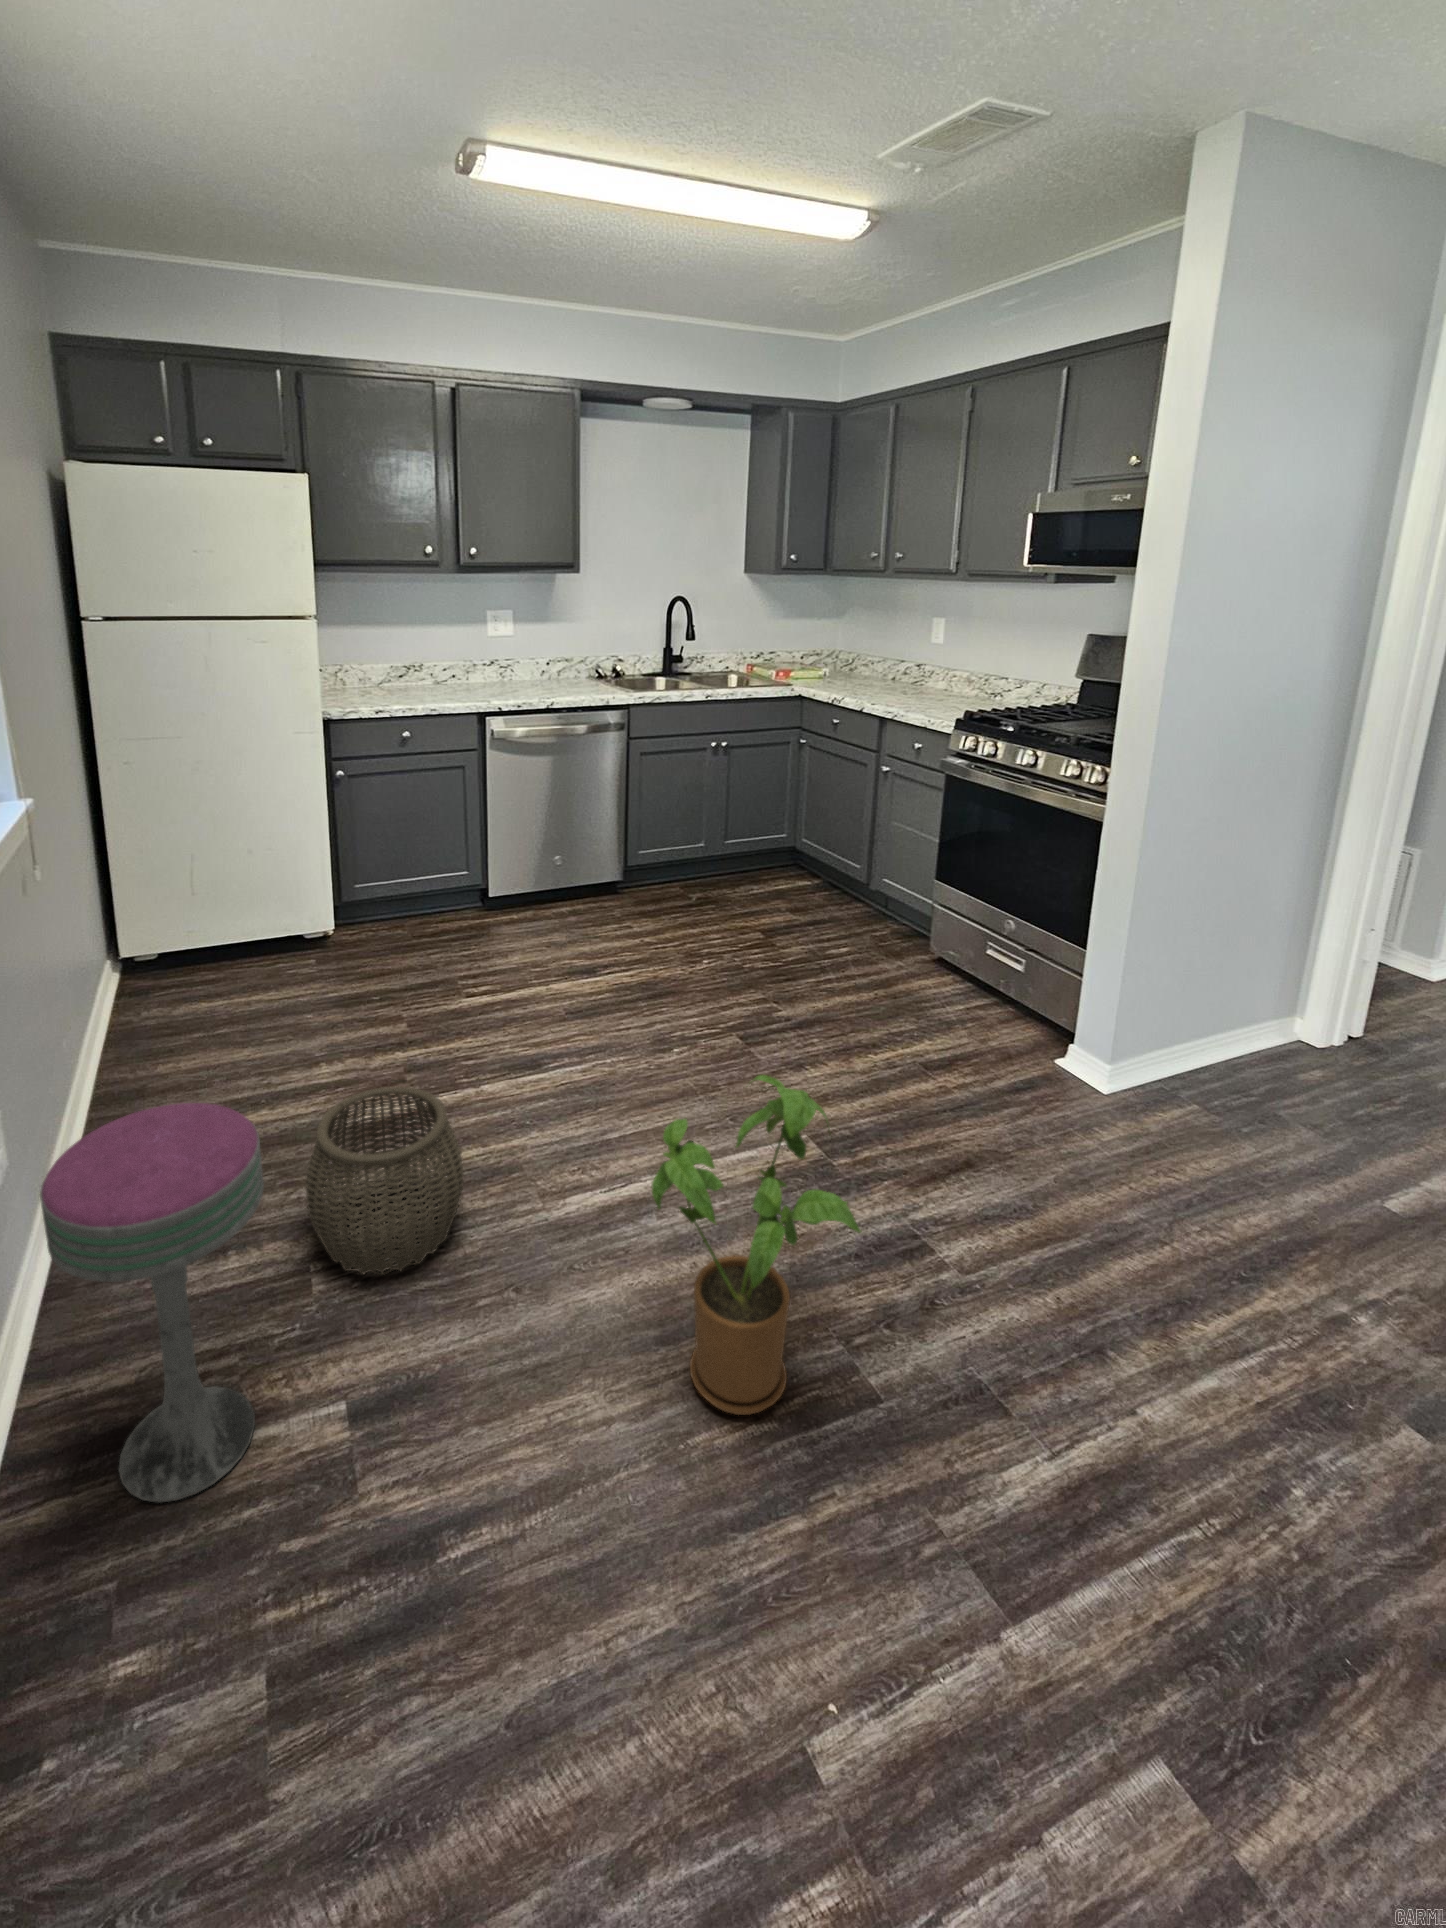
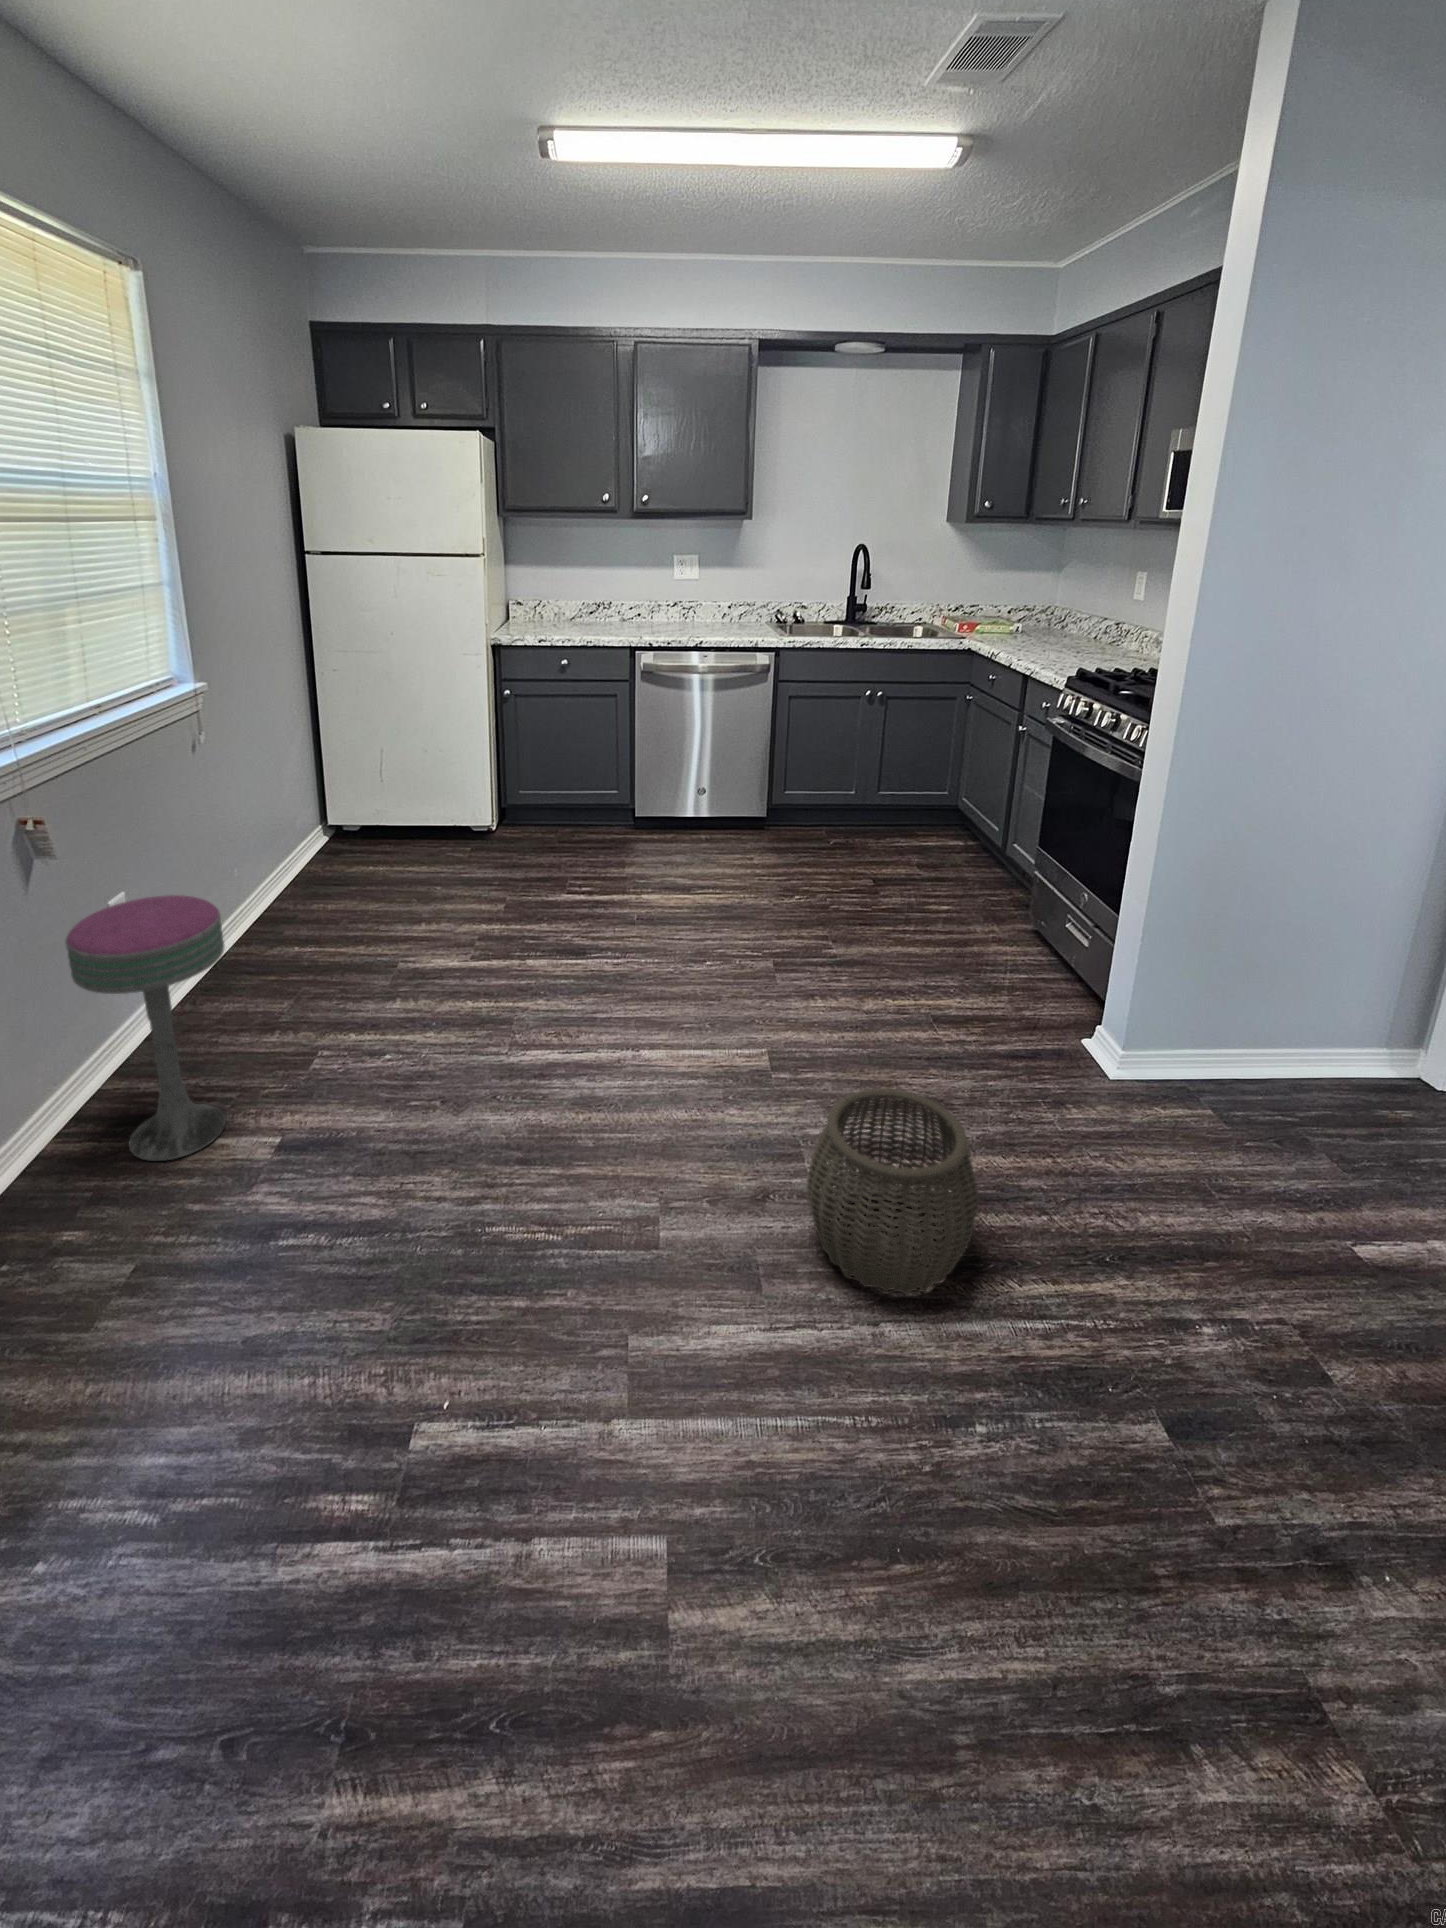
house plant: present [652,1075,861,1415] -> none [484,953,640,1227]
woven basket: present [305,1086,464,1275] -> present [807,1089,979,1294]

